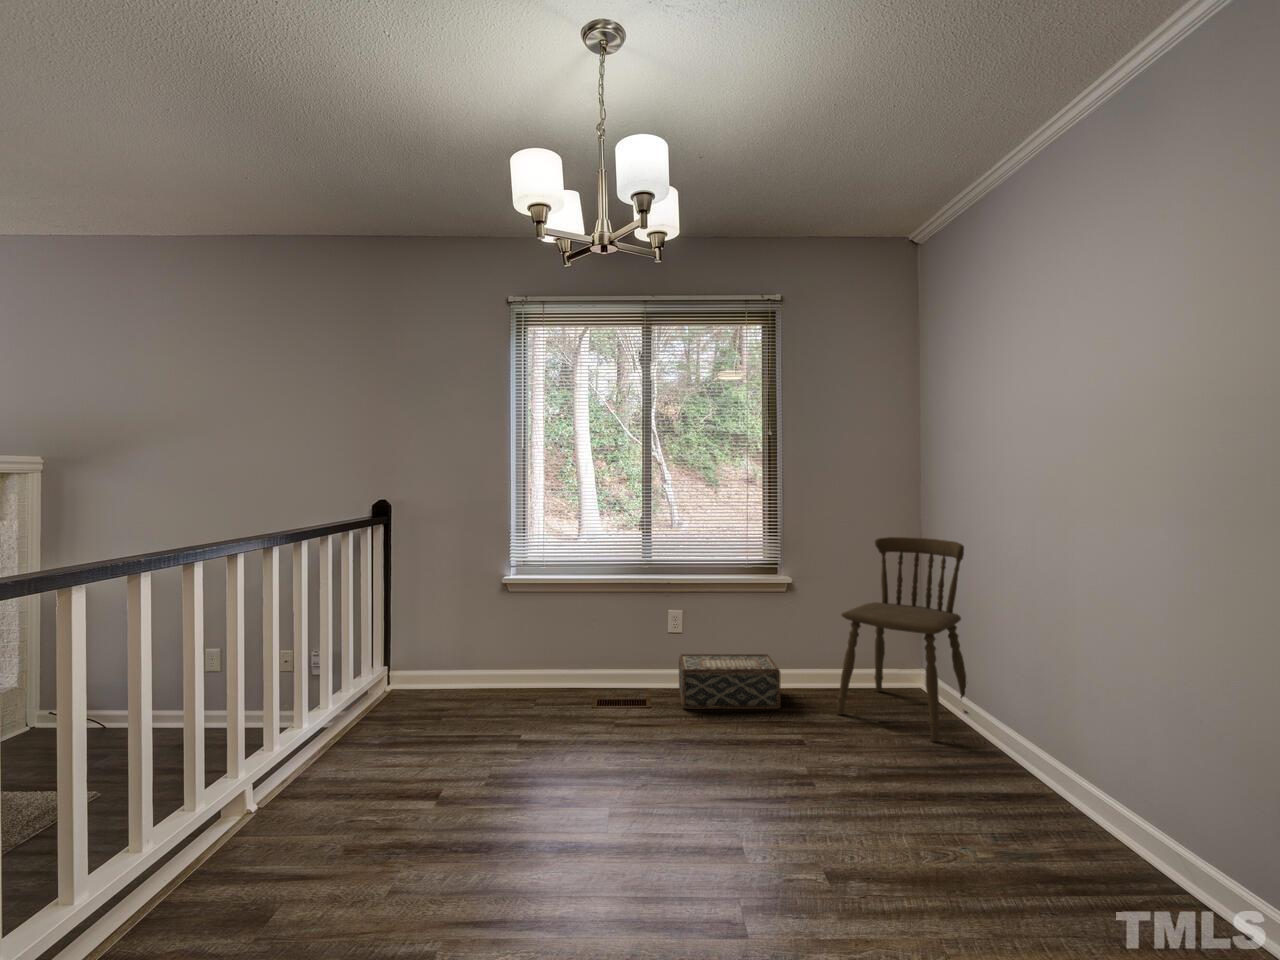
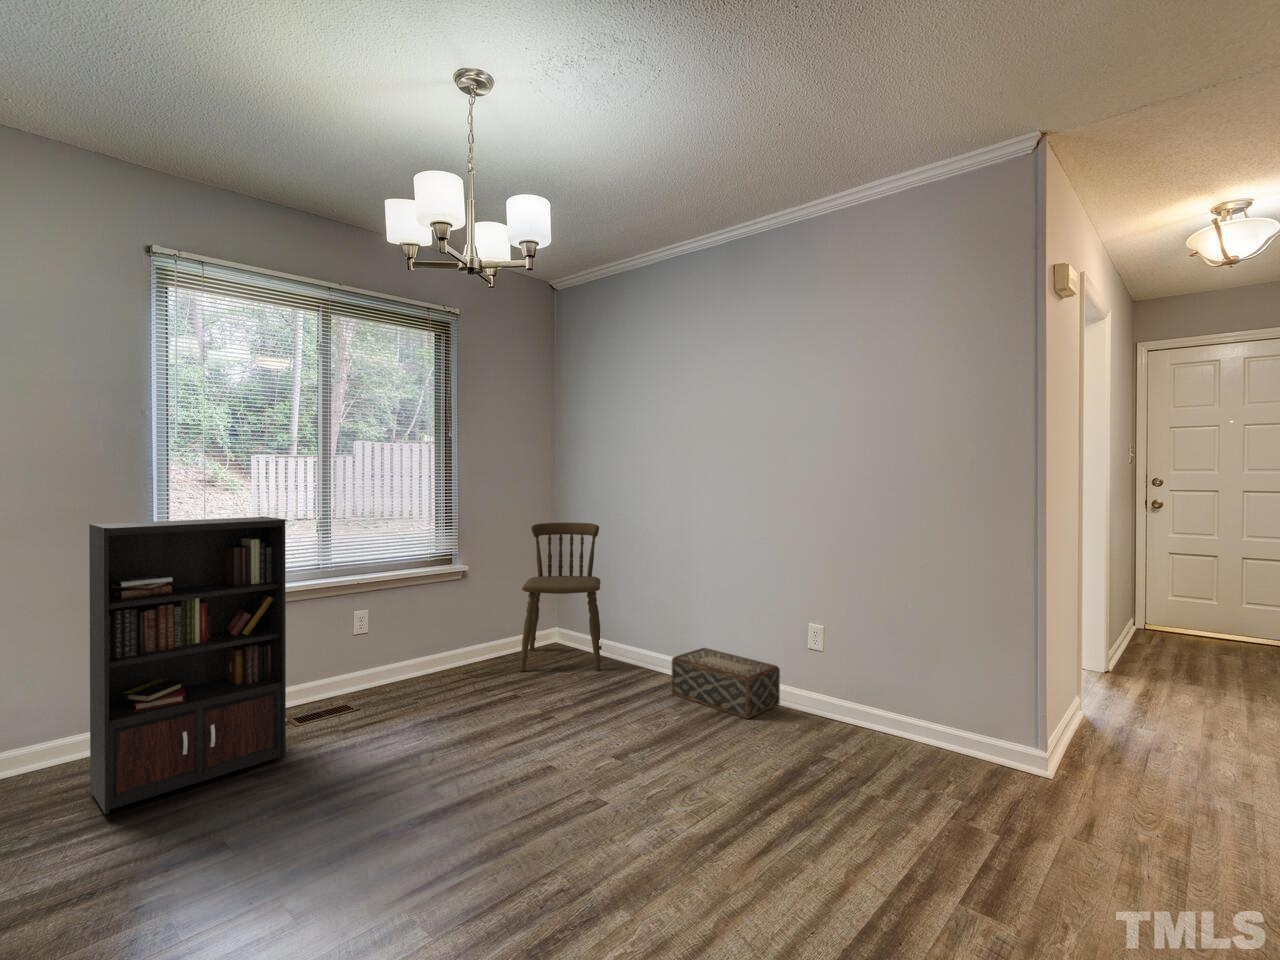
bookcase: none [426,515,596,736] -> present [89,516,287,814]
woven basket: present [679,654,780,709] -> present [671,648,780,719]

